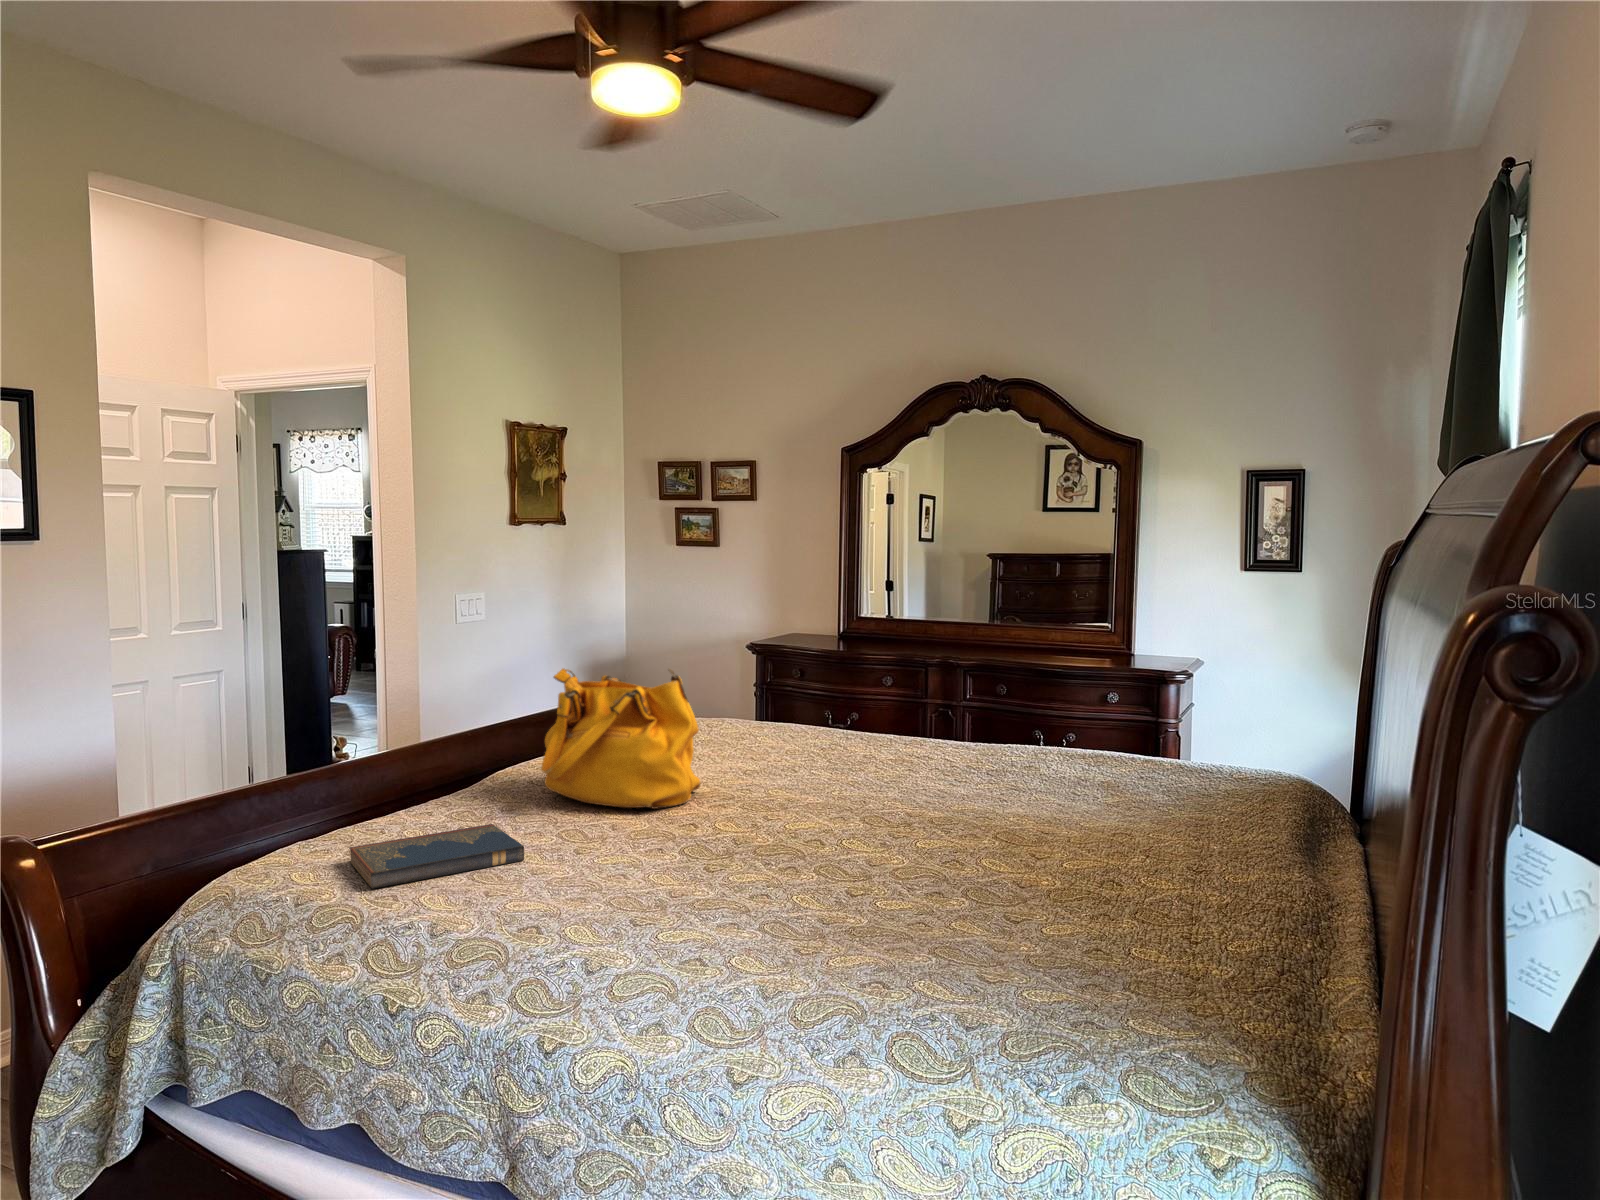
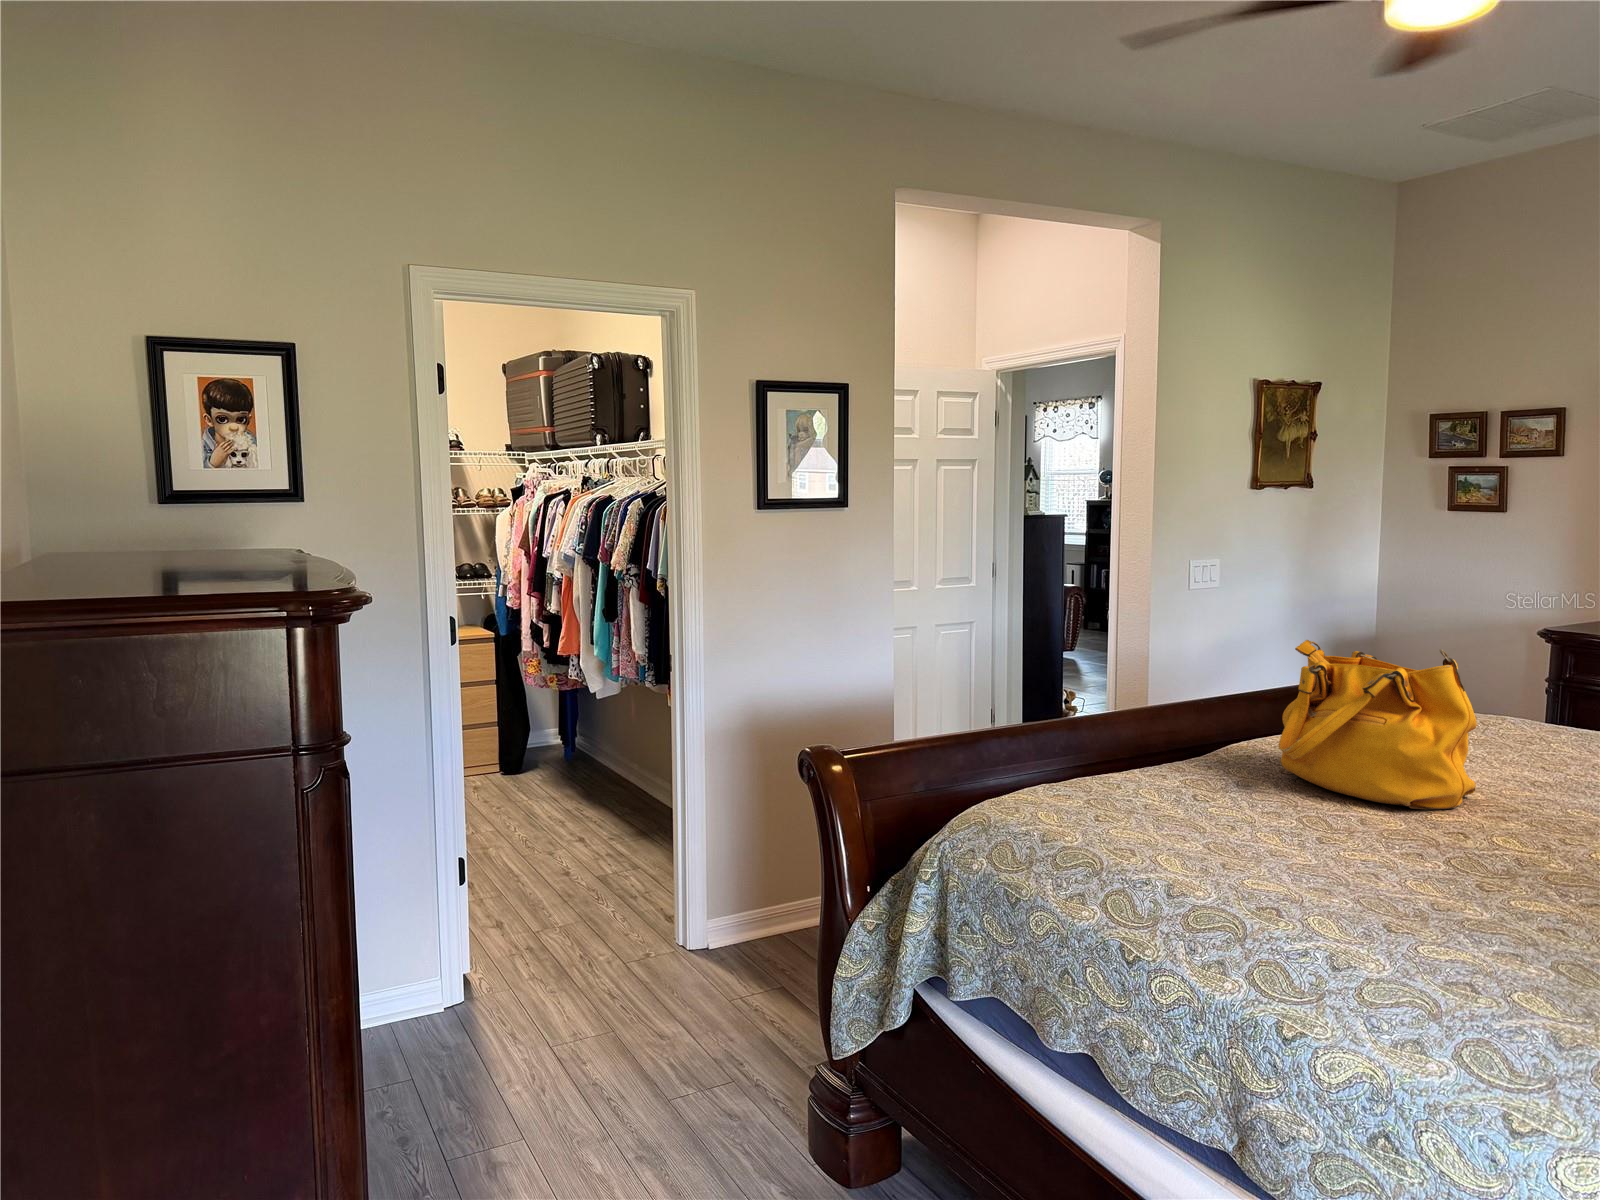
hardcover book: present [349,824,524,889] -> none [1085,797,1260,841]

